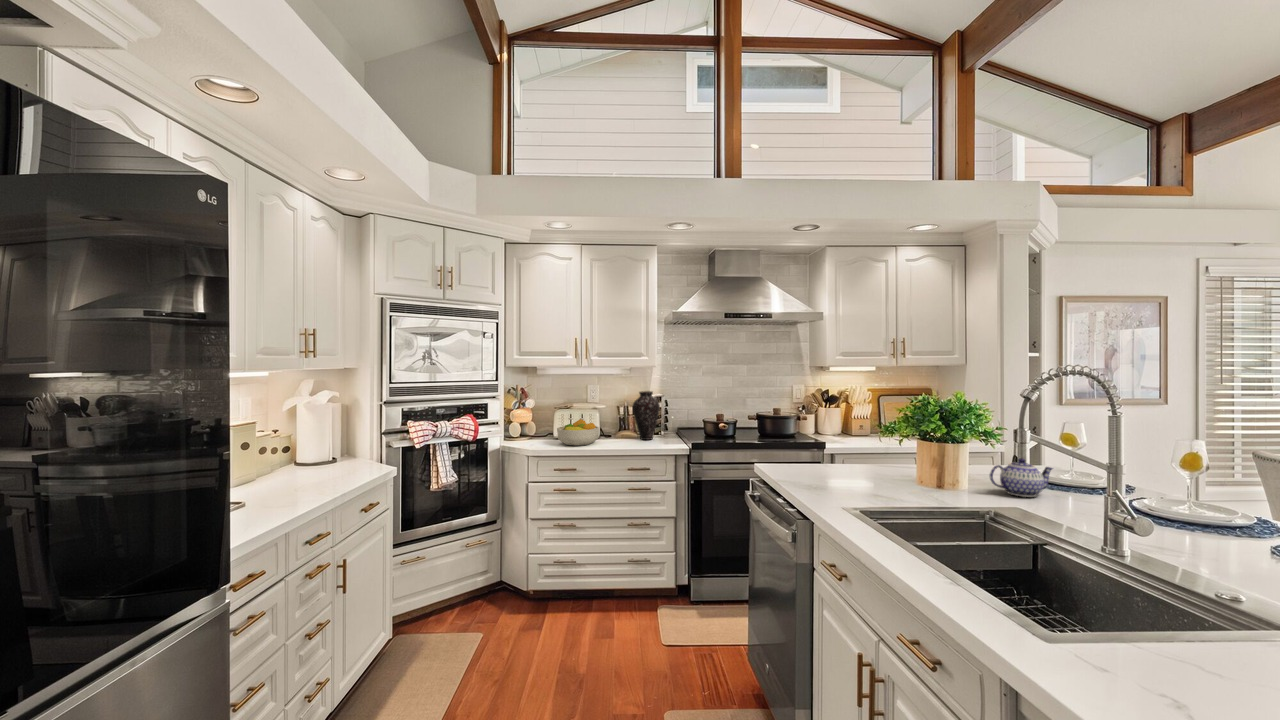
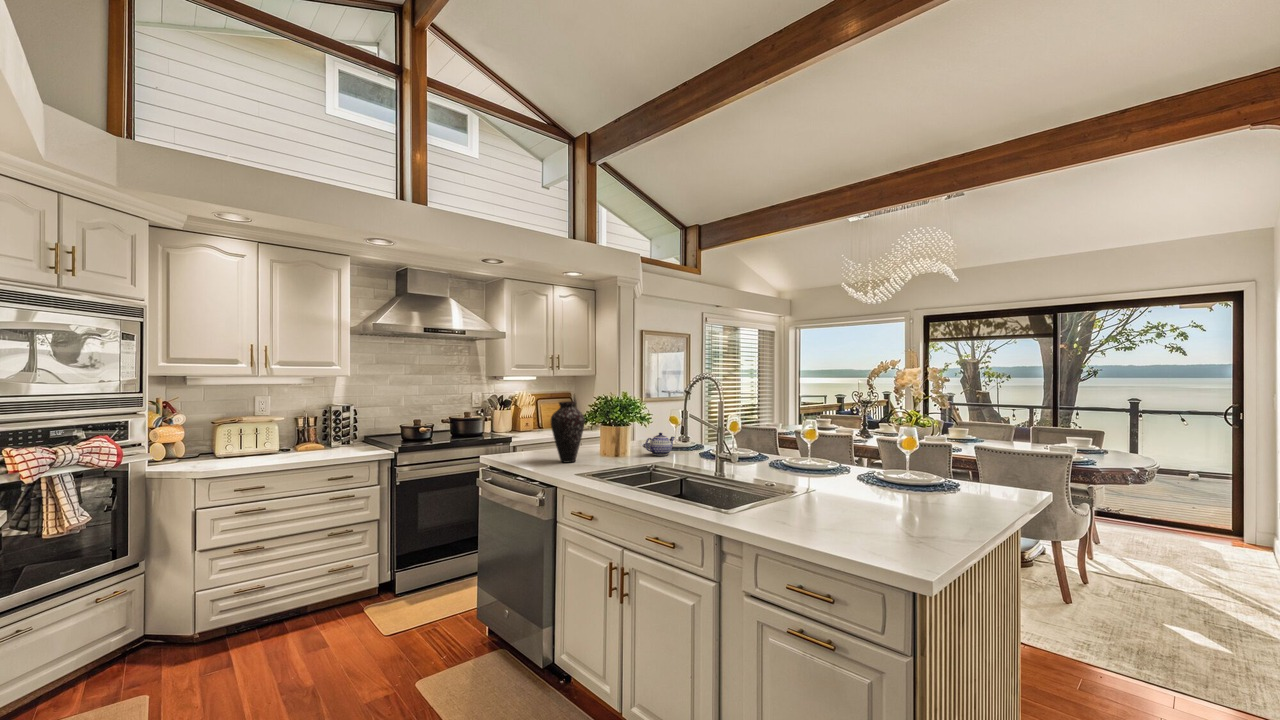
vase: present [633,391,660,440] -> present [551,401,585,463]
fruit bowl: present [557,419,599,446] -> none [231,433,287,462]

